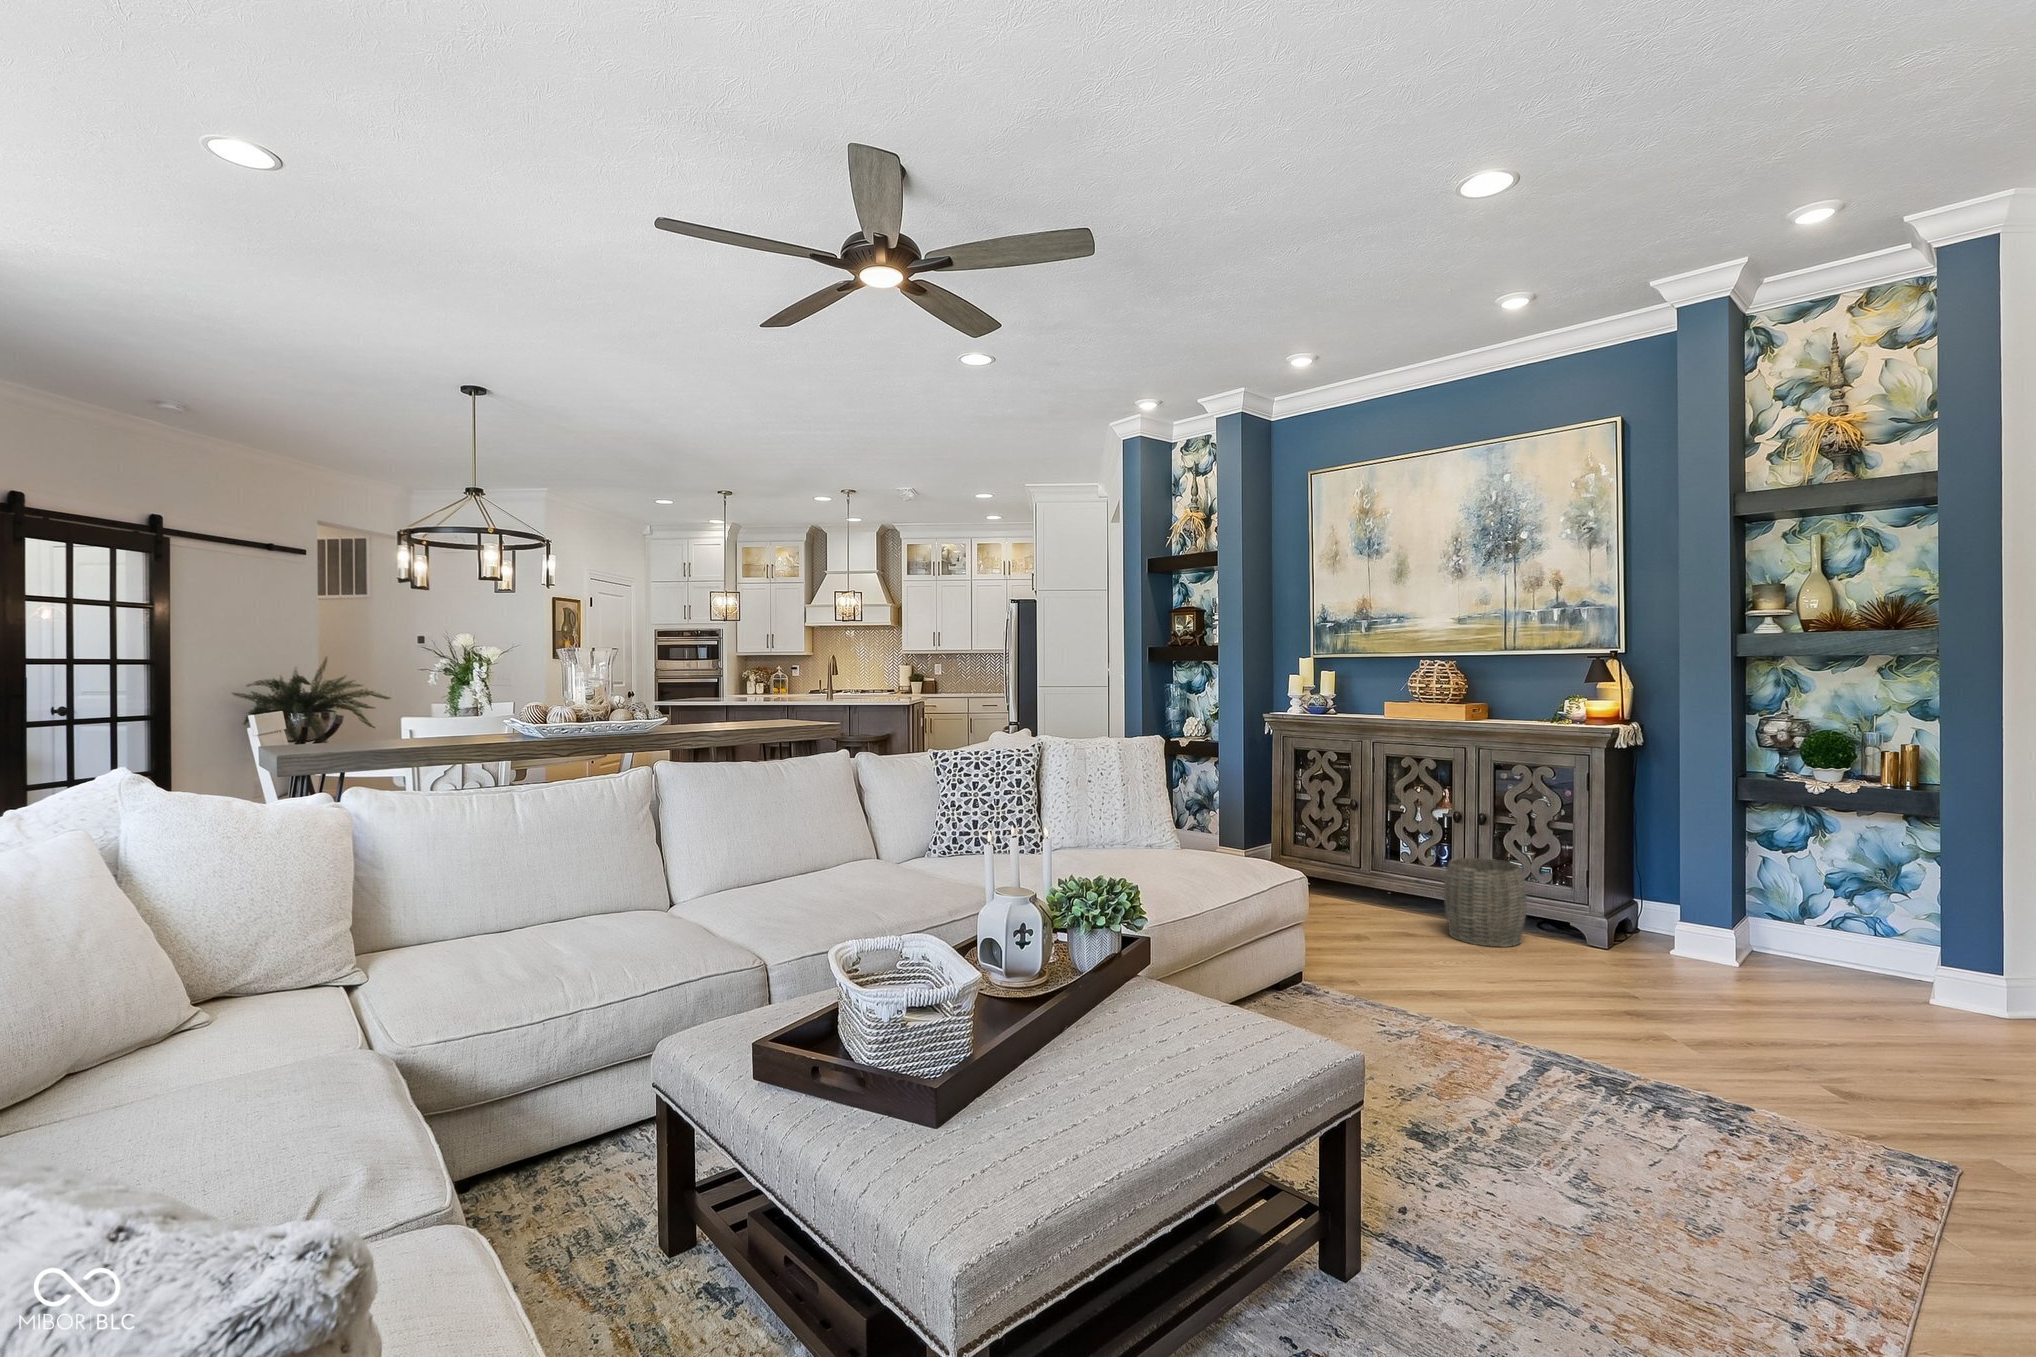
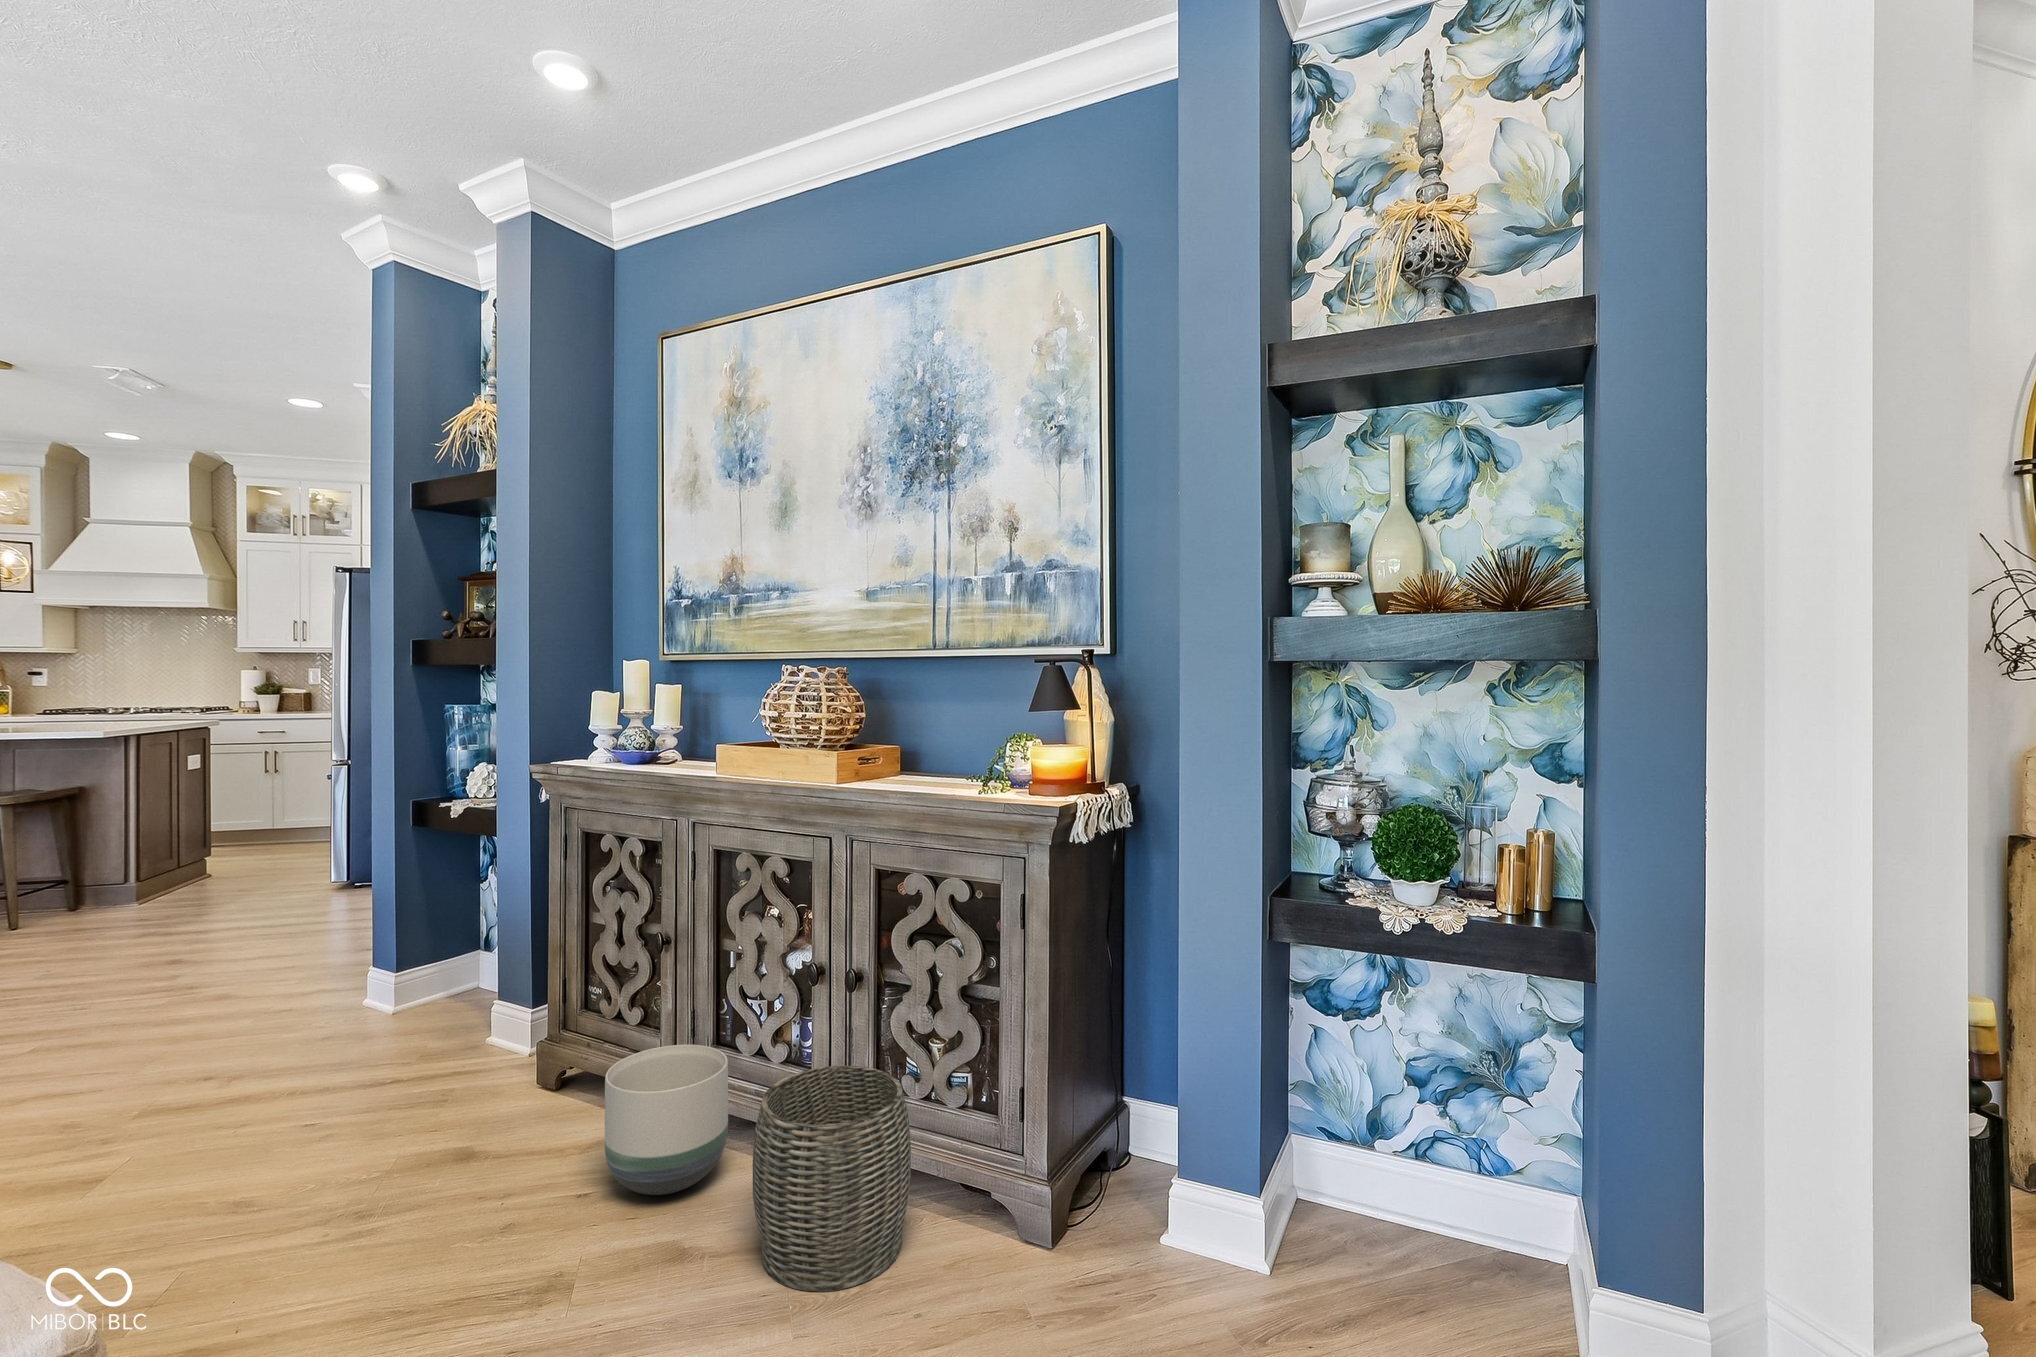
planter: none [1348,852,1408,916] -> present [605,1045,728,1195]

